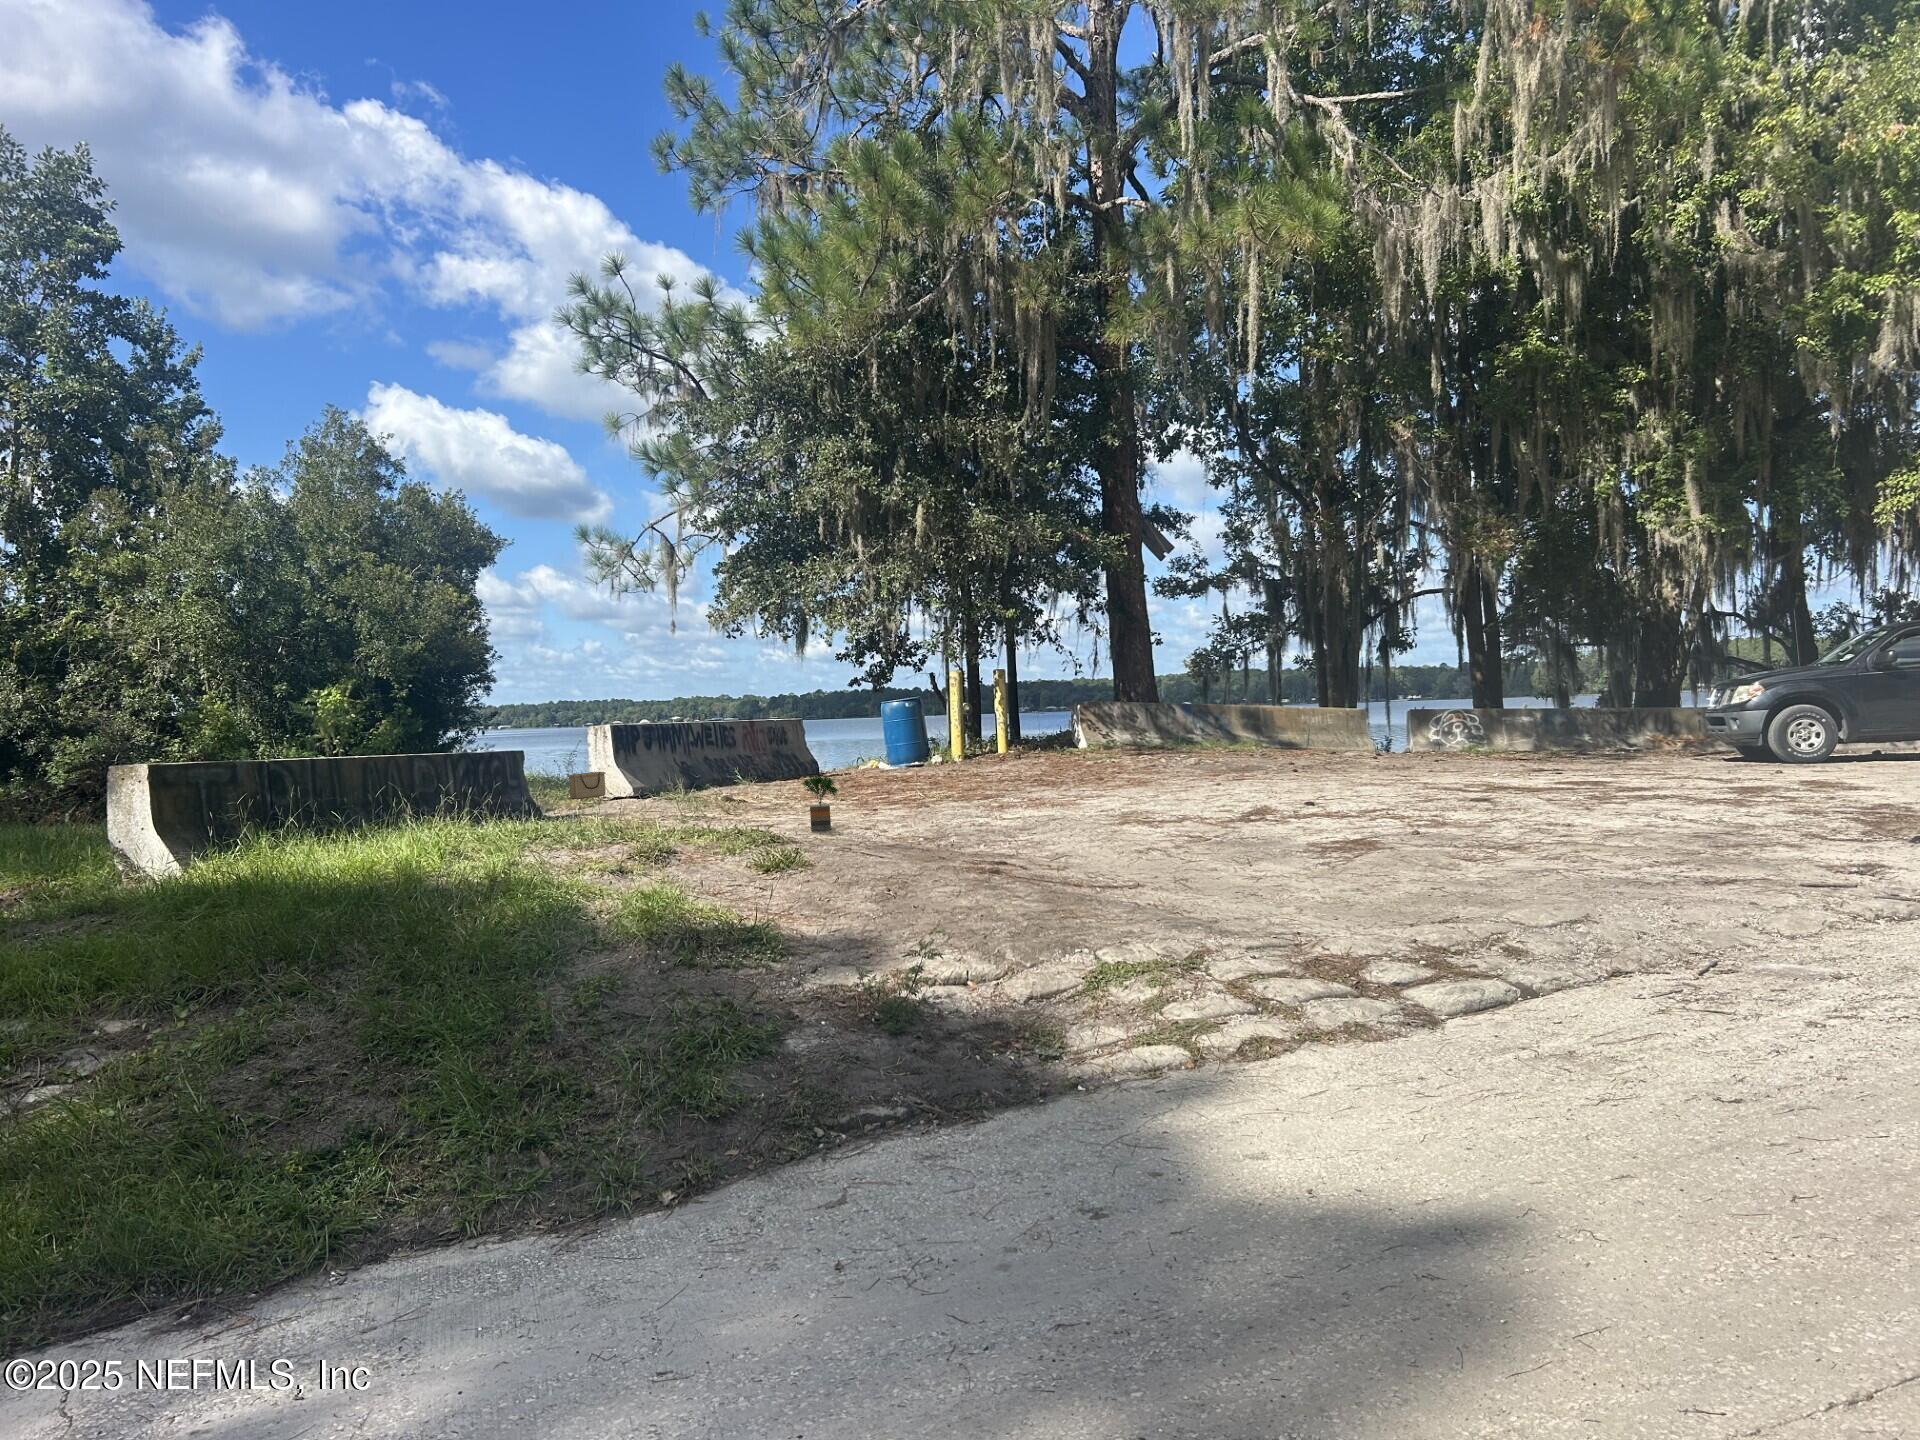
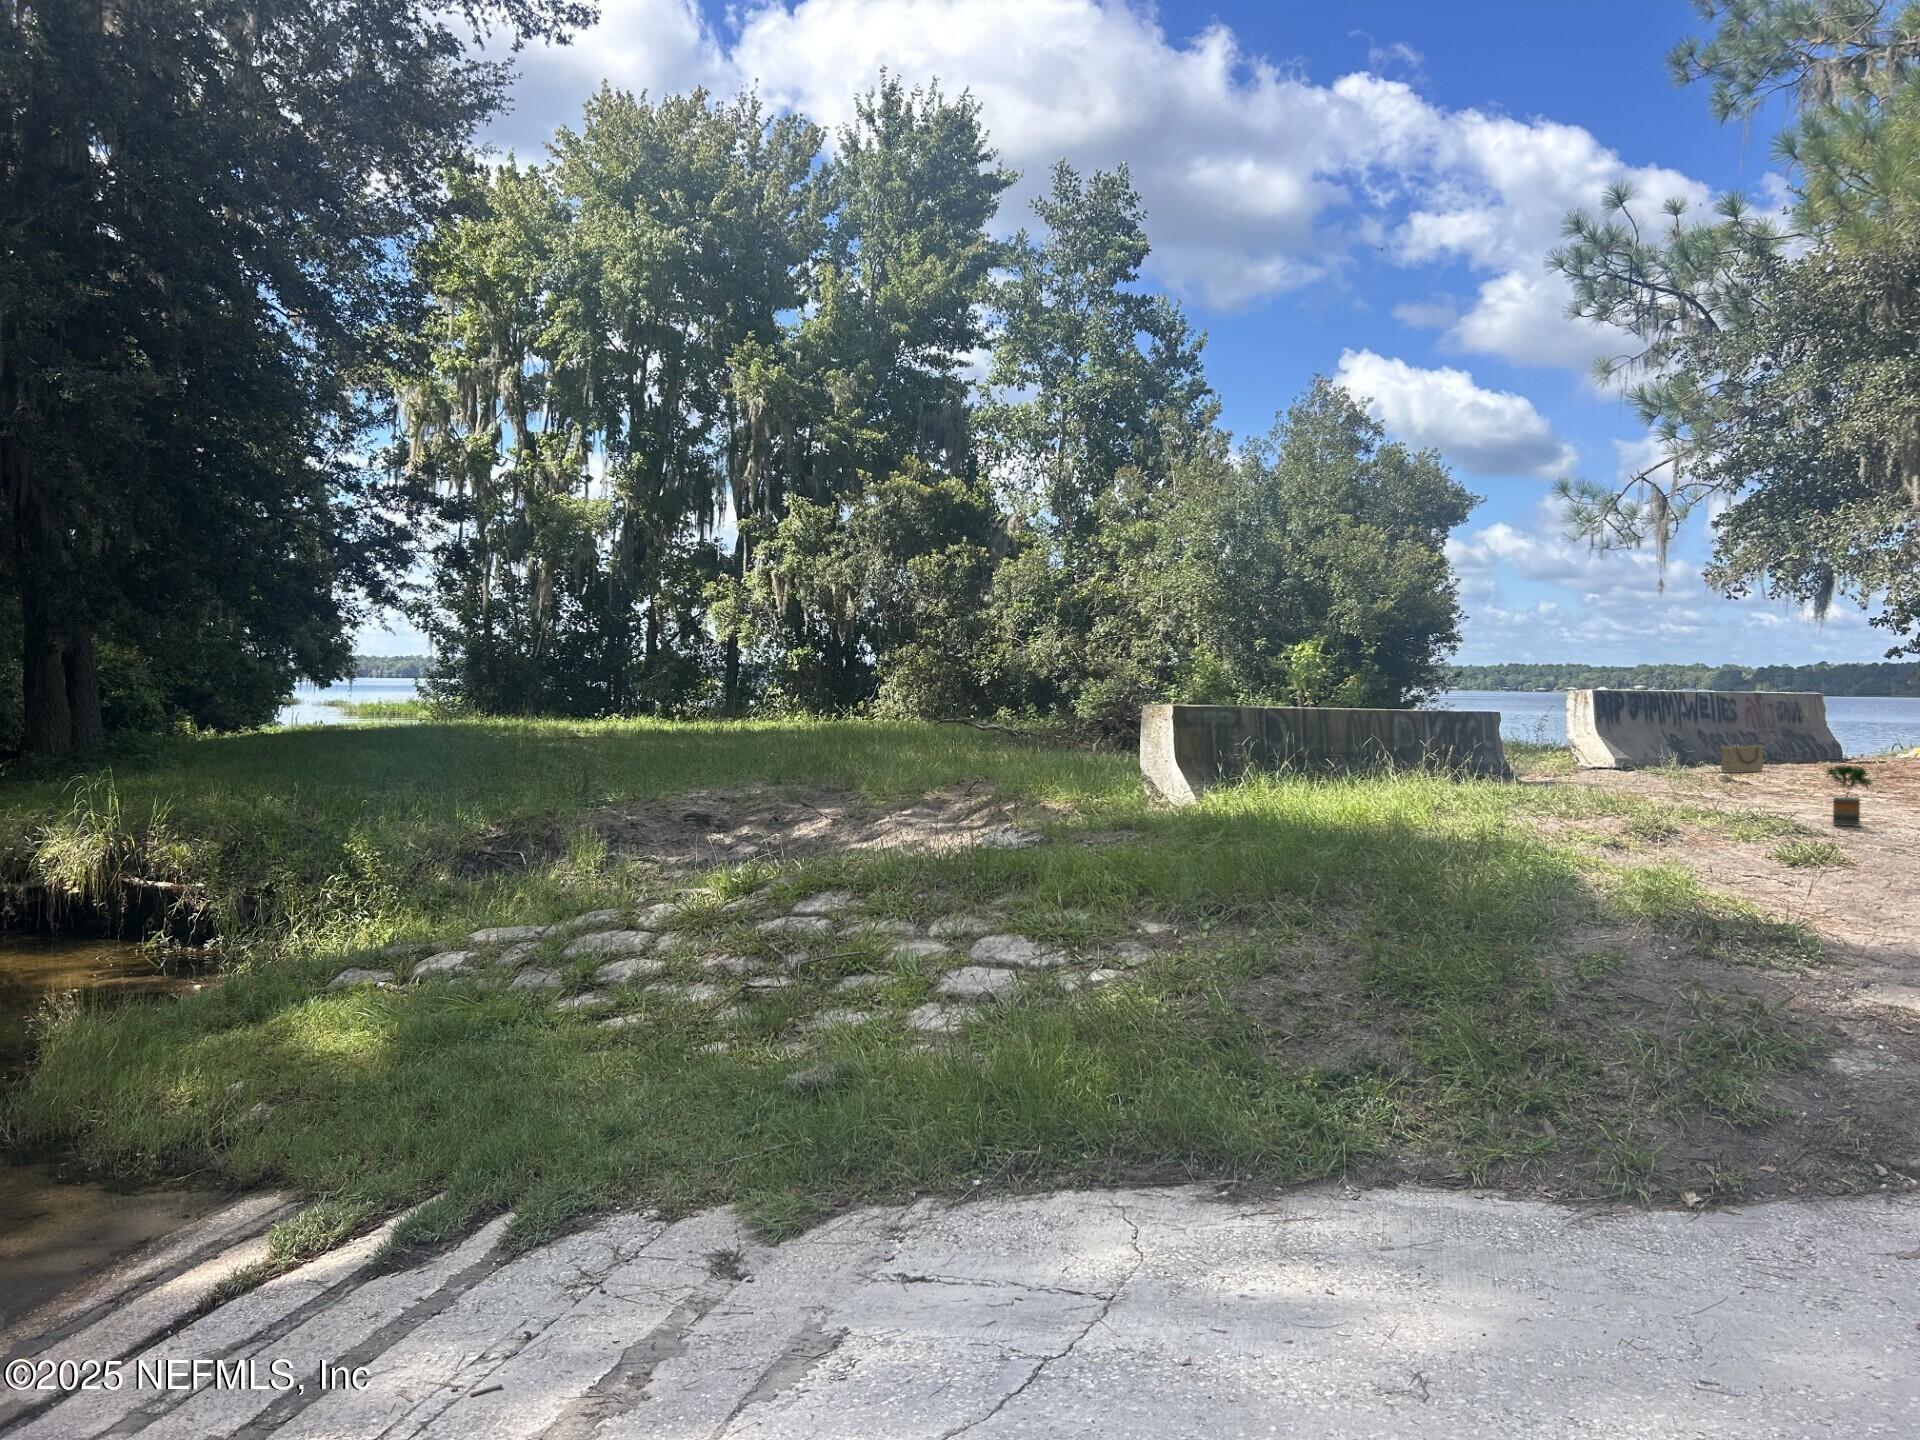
basket: present [568,772,606,799] -> present [1721,745,1764,773]

